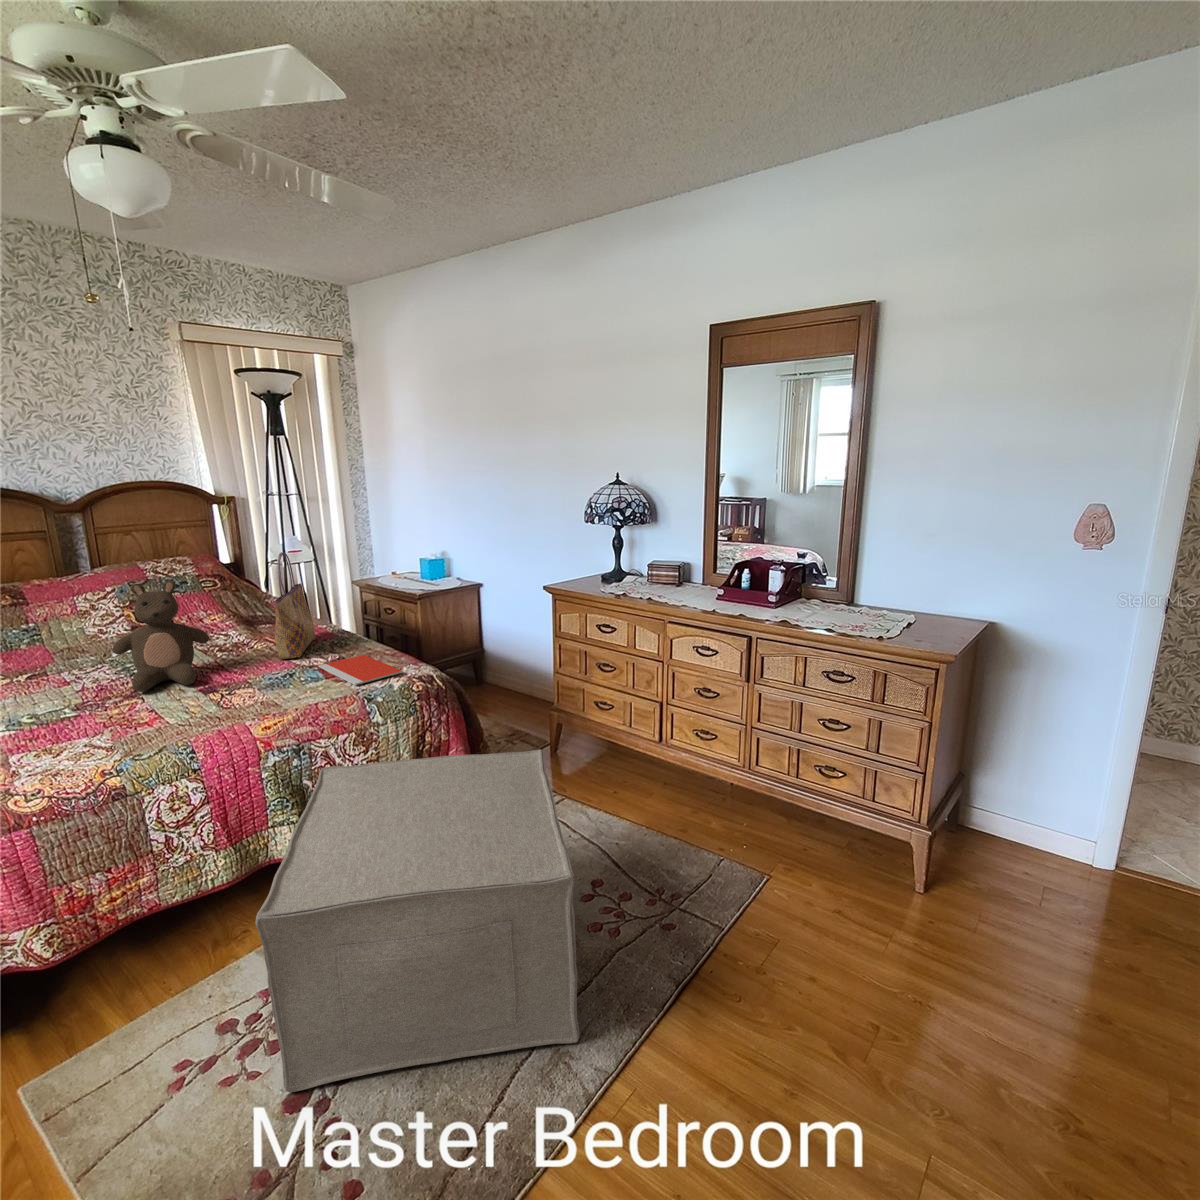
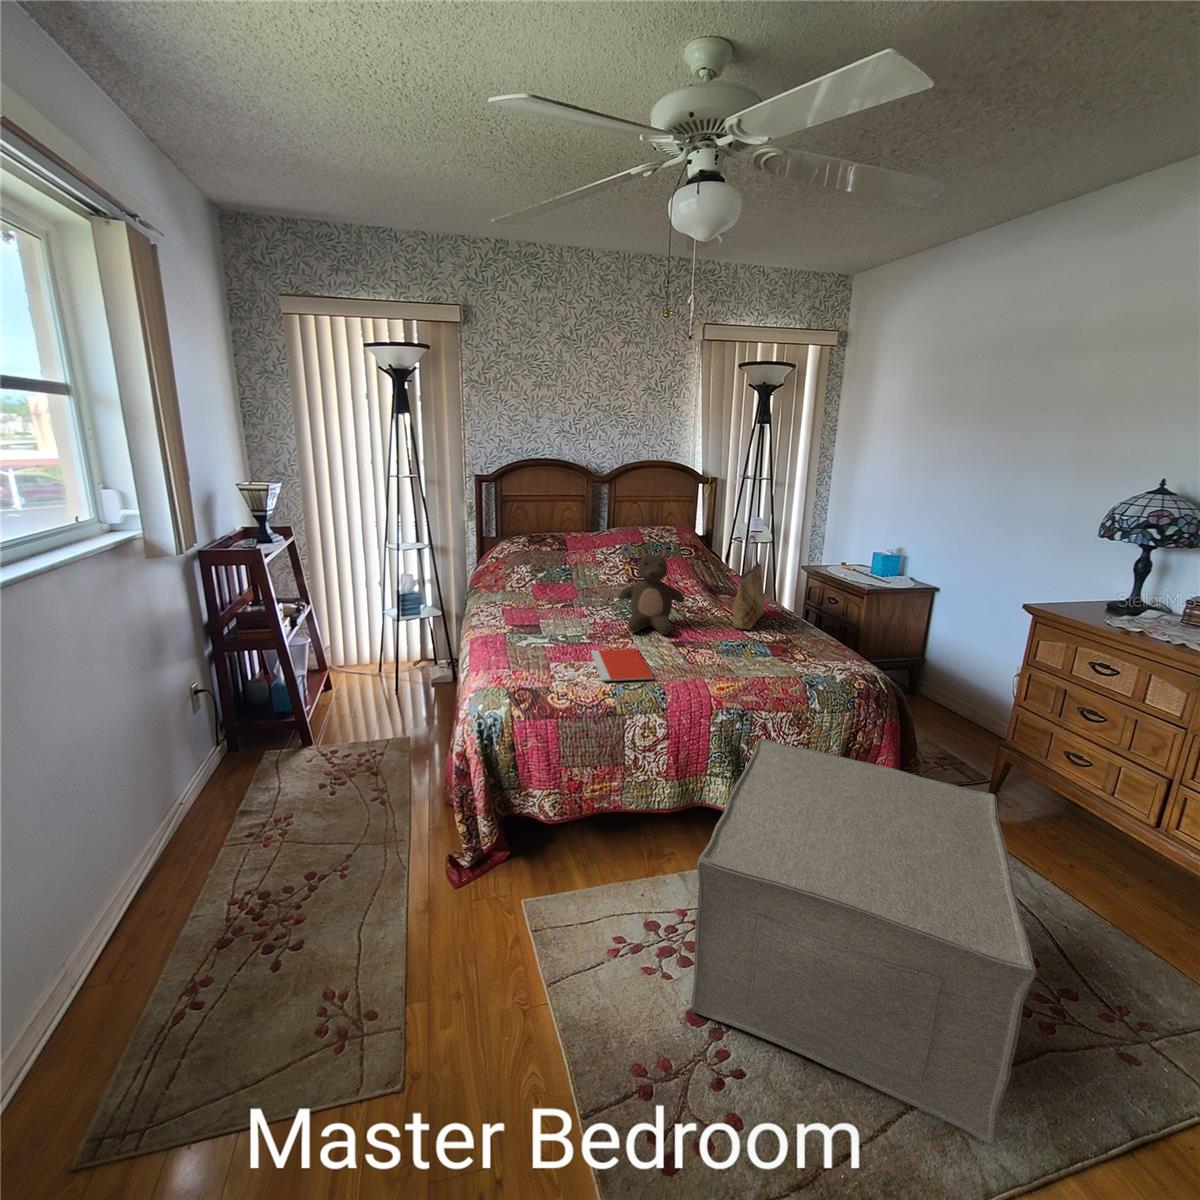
notebook: present [318,655,403,685] -> present [591,649,654,681]

